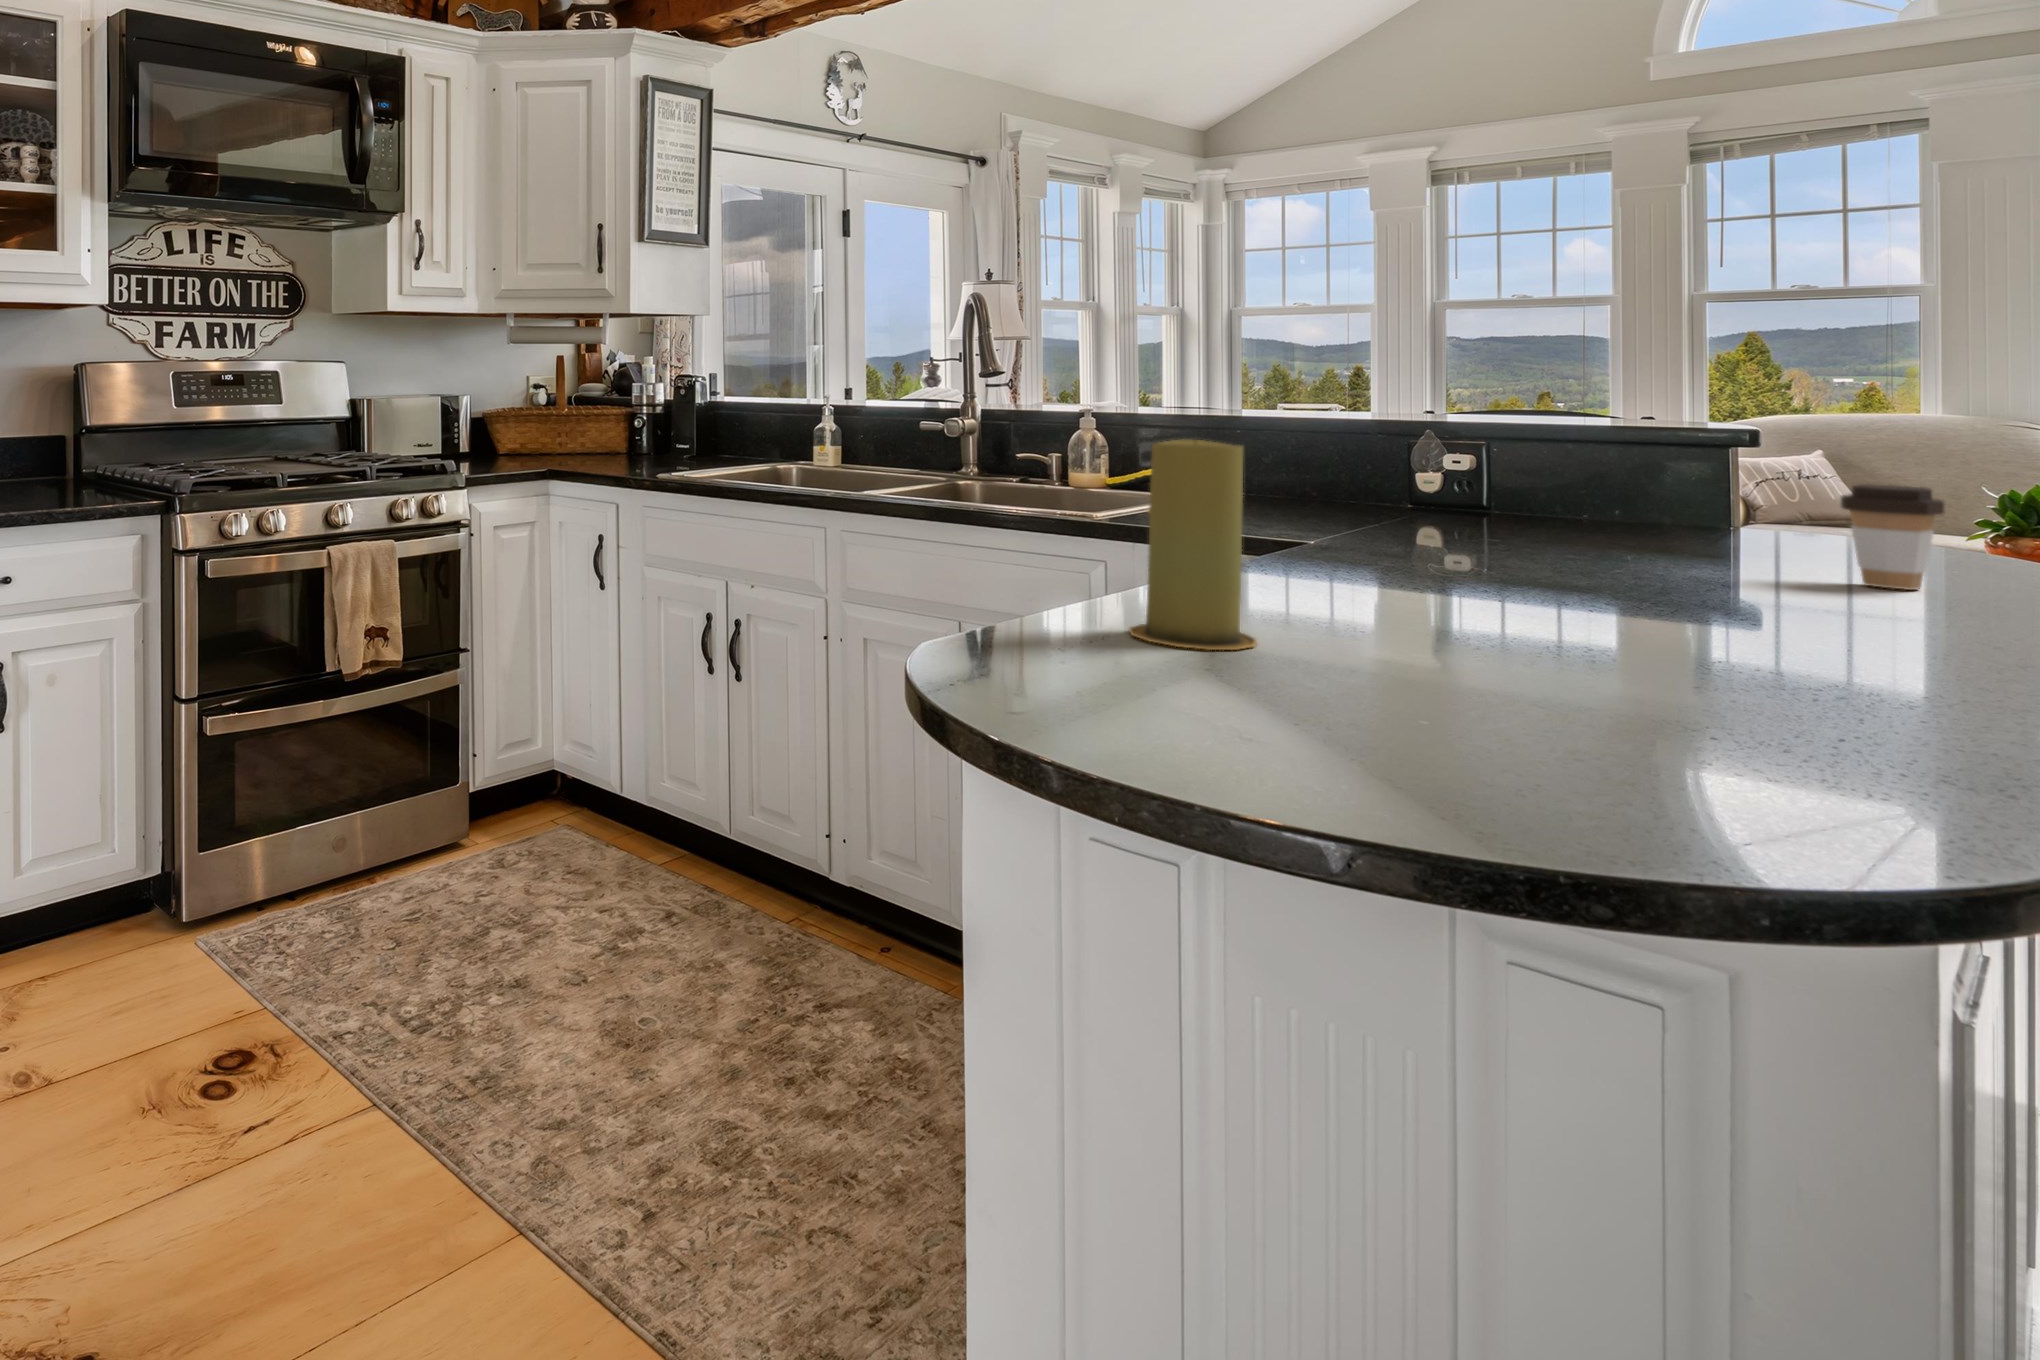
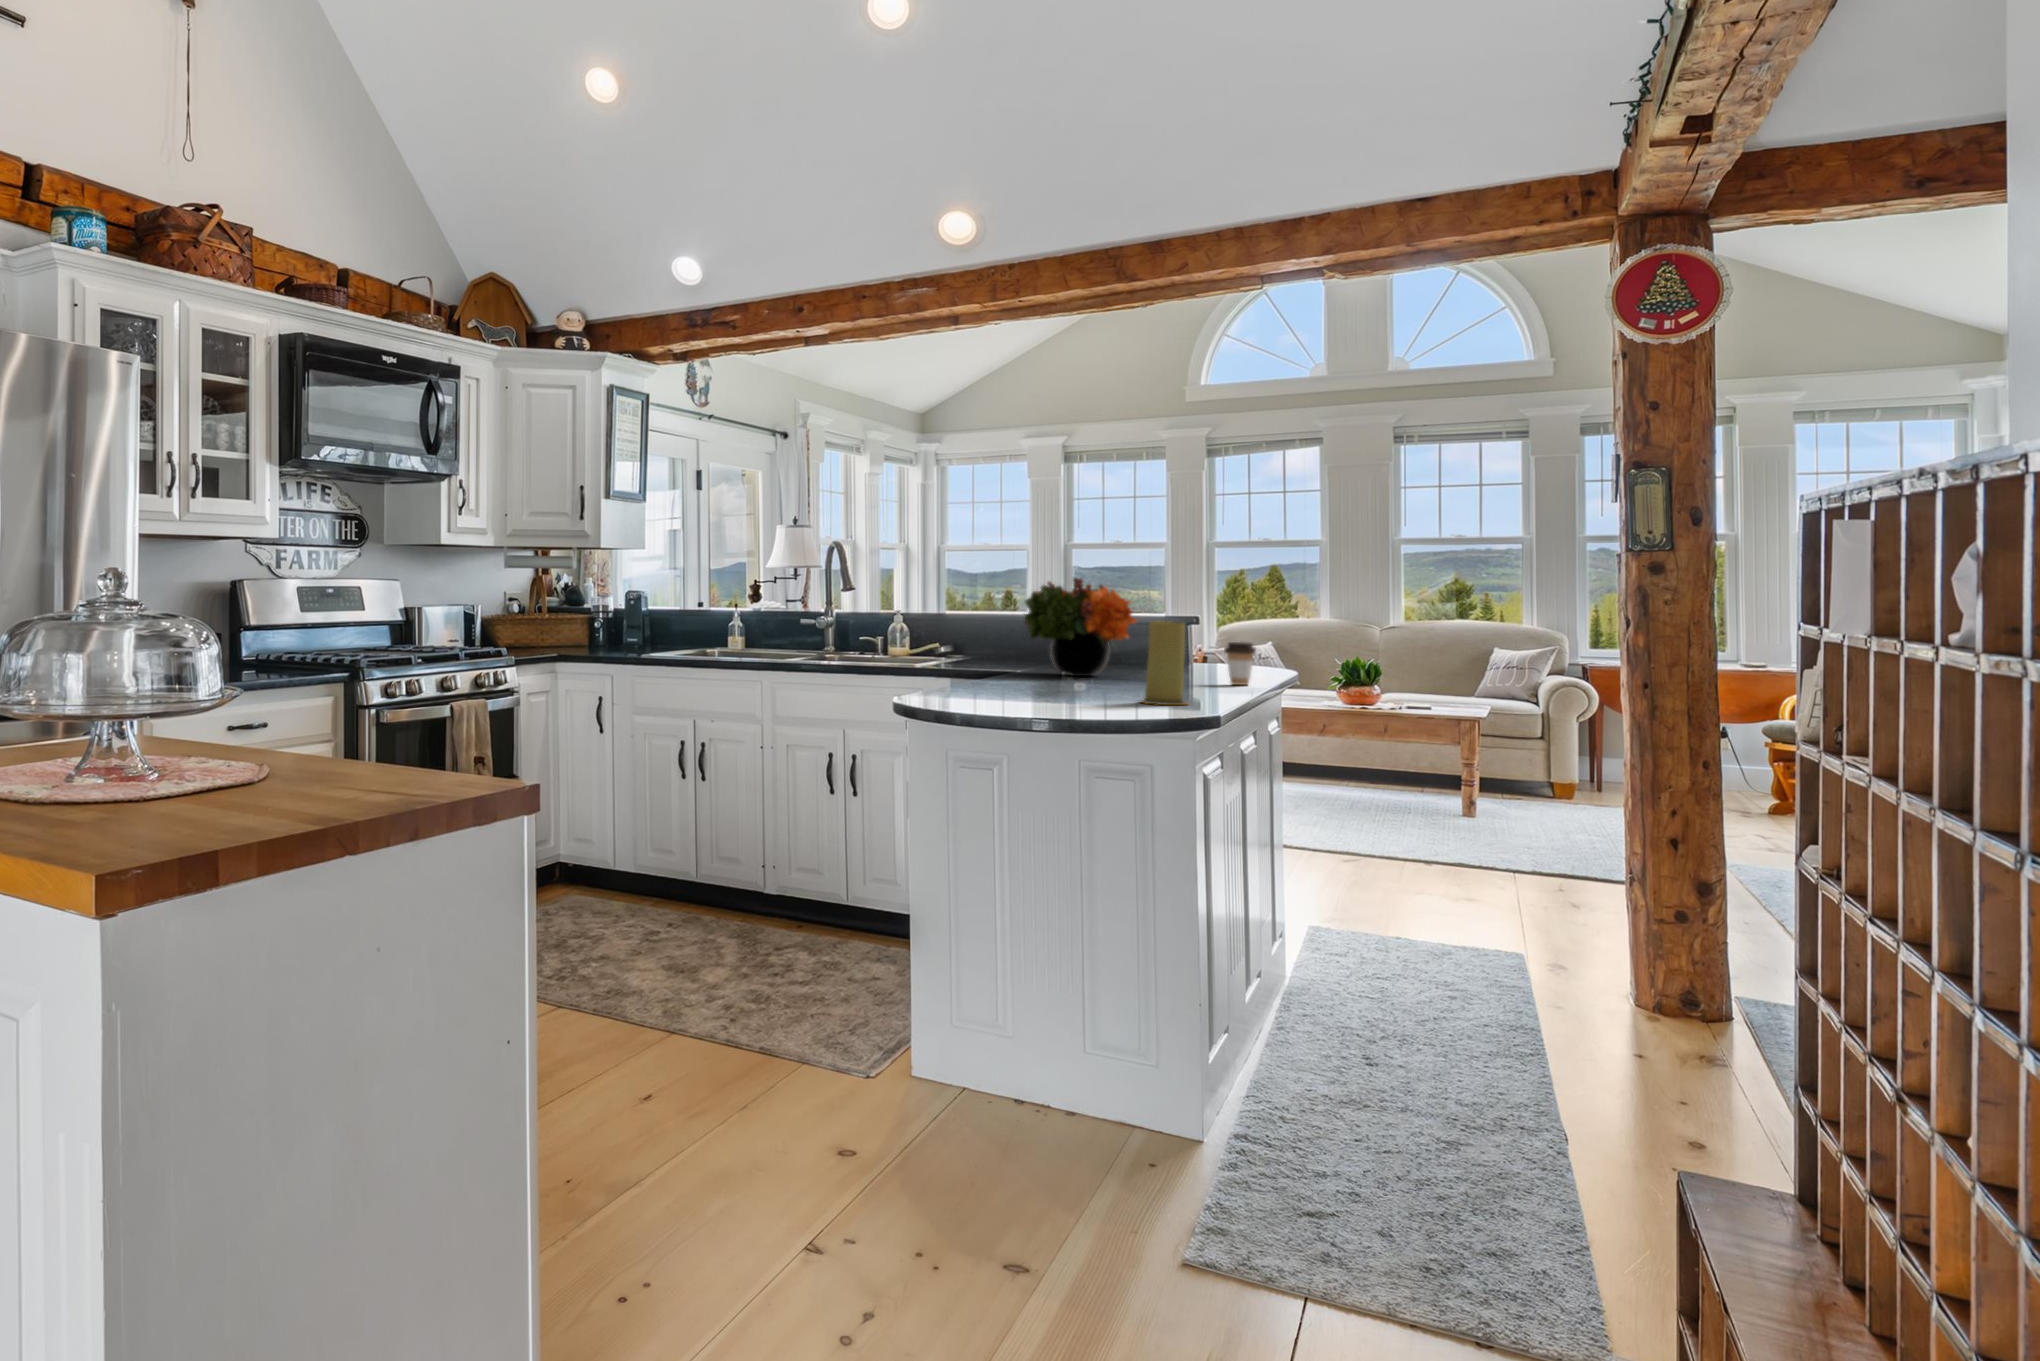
flower arrangement: none [1308,341,1590,541] -> present [1025,578,1136,676]
candle: present [1129,439,1257,650] -> present [1141,621,1188,705]

